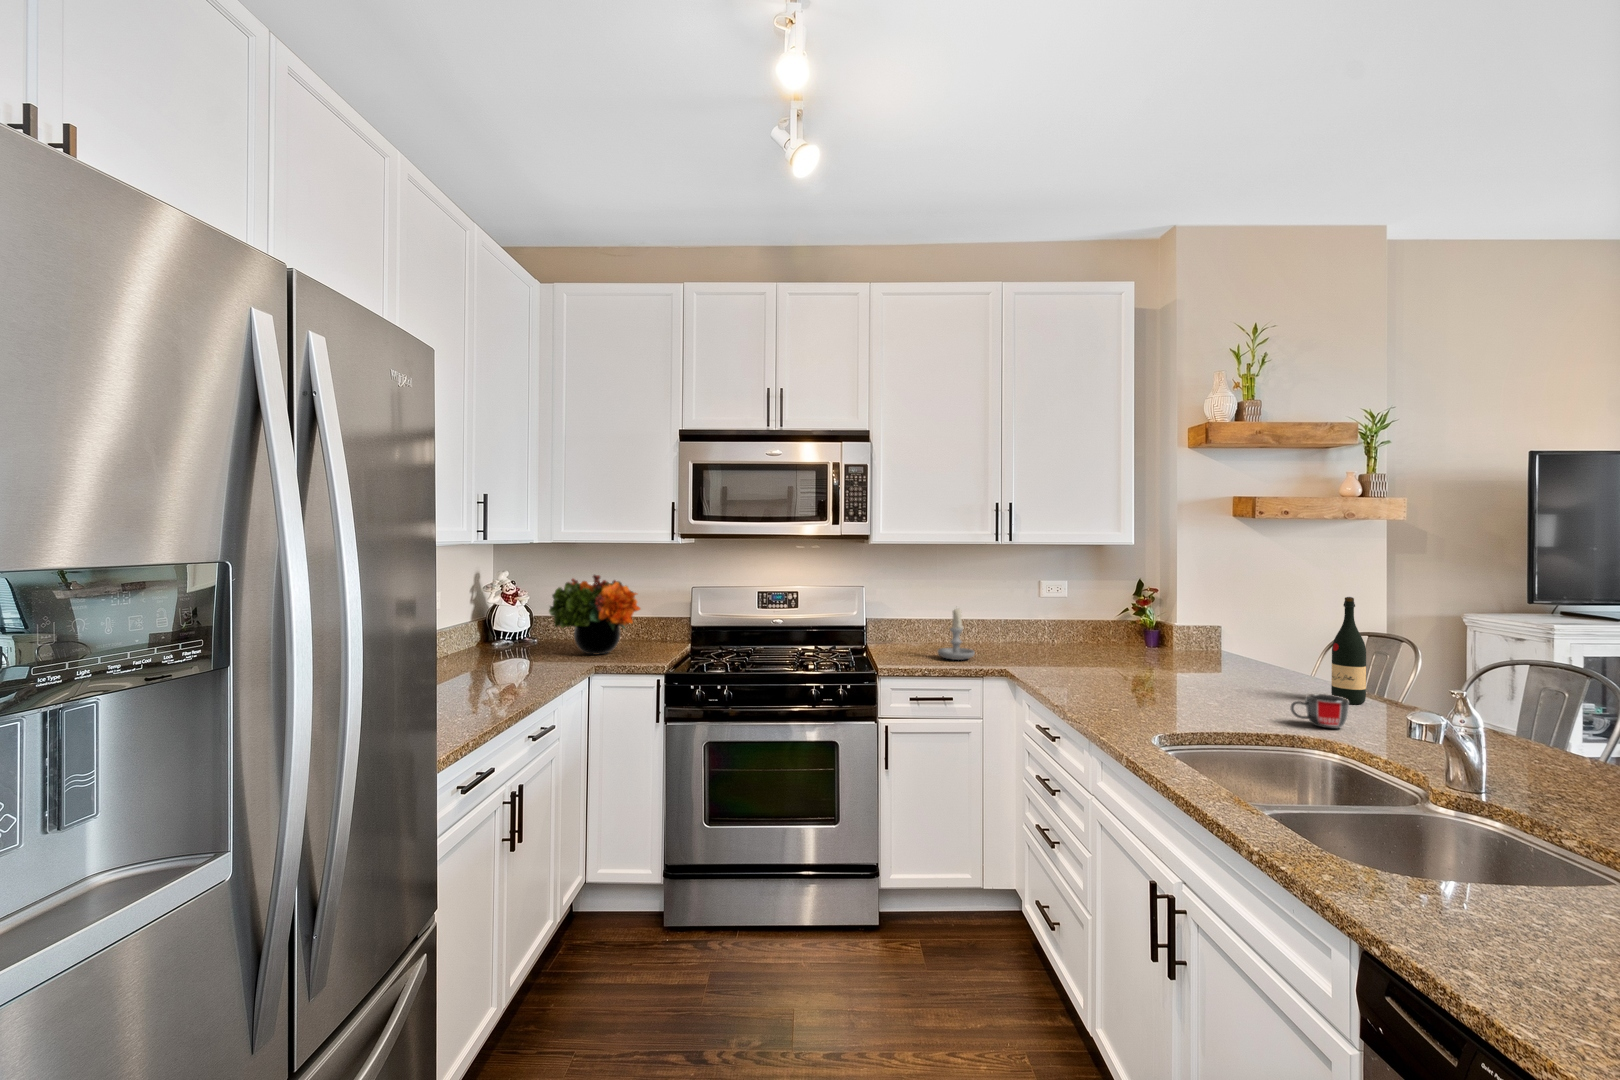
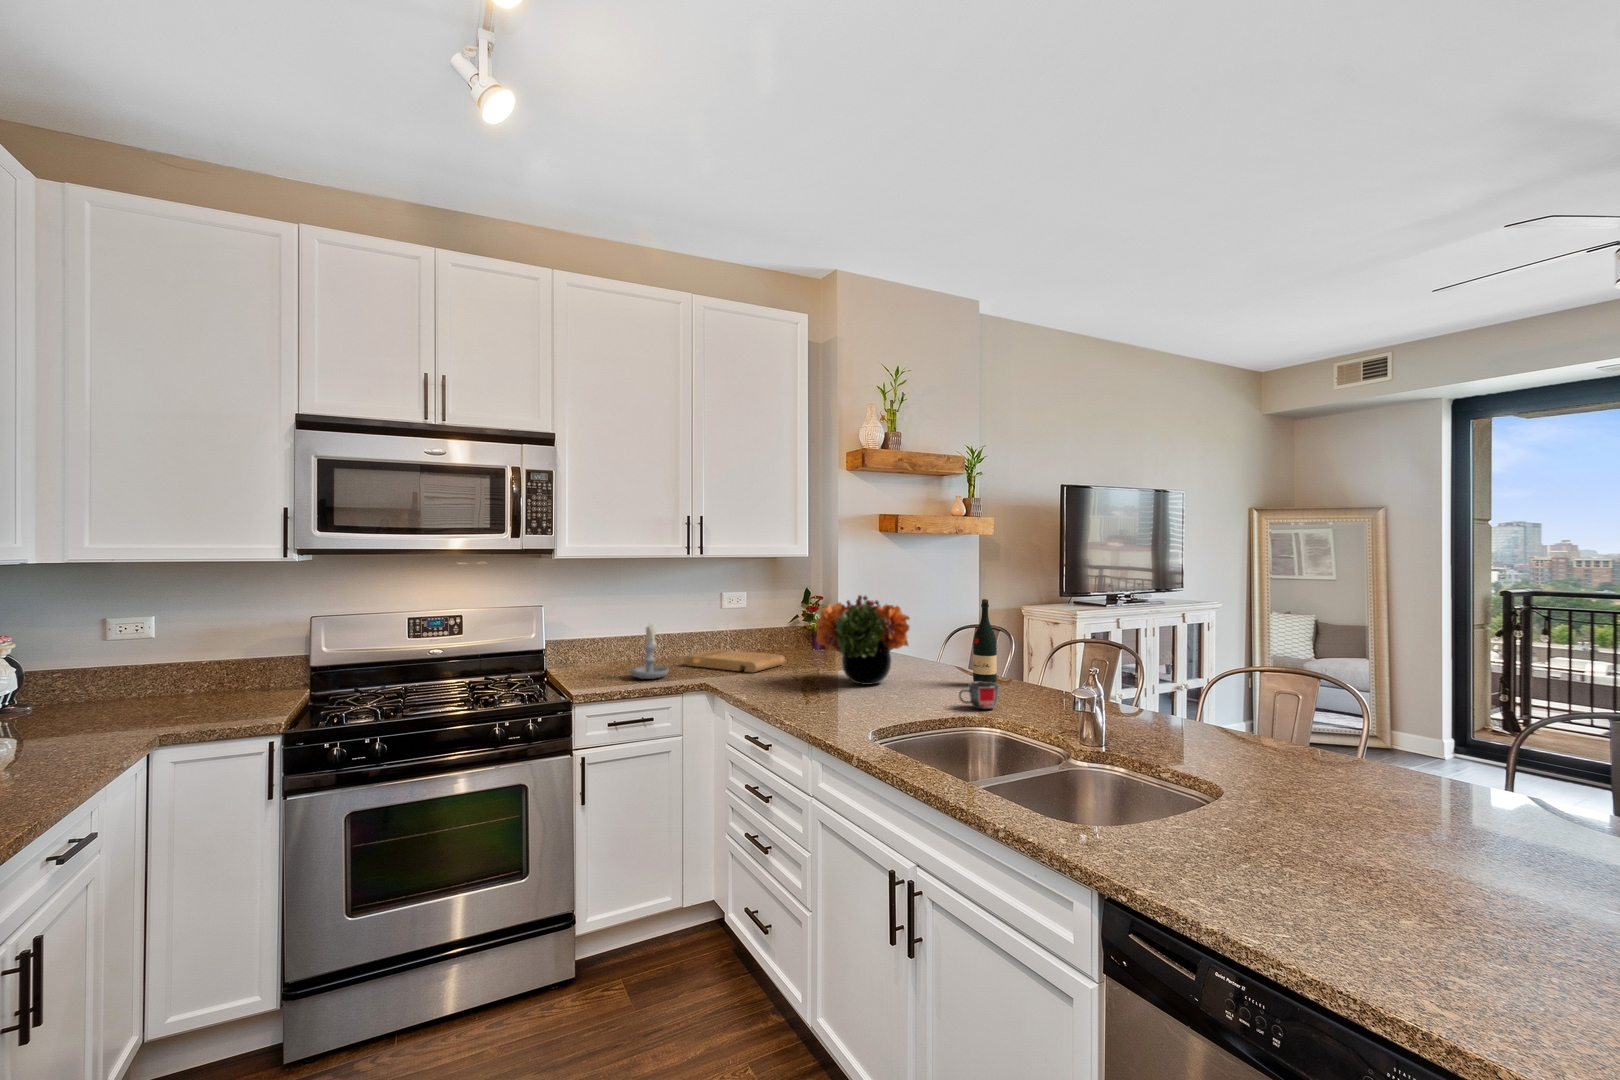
flower arrangement: present [549,575,640,654] -> present [816,595,910,685]
cutting board: none [996,638,1103,663] -> present [684,649,785,672]

